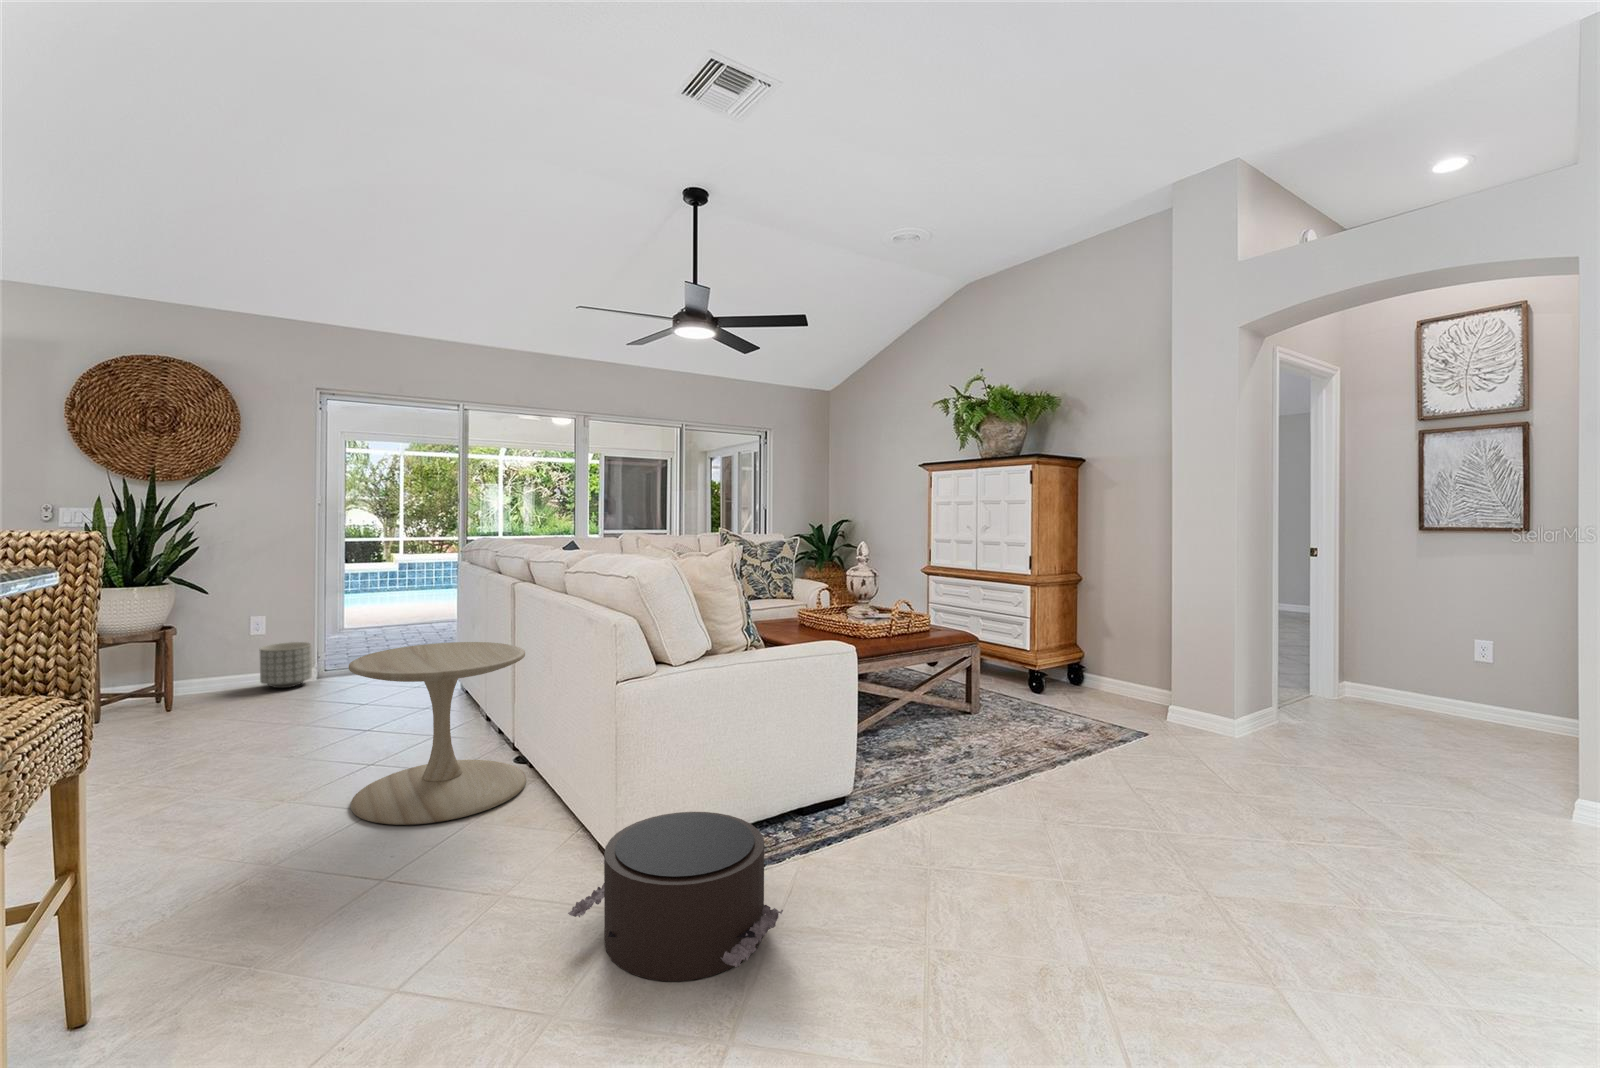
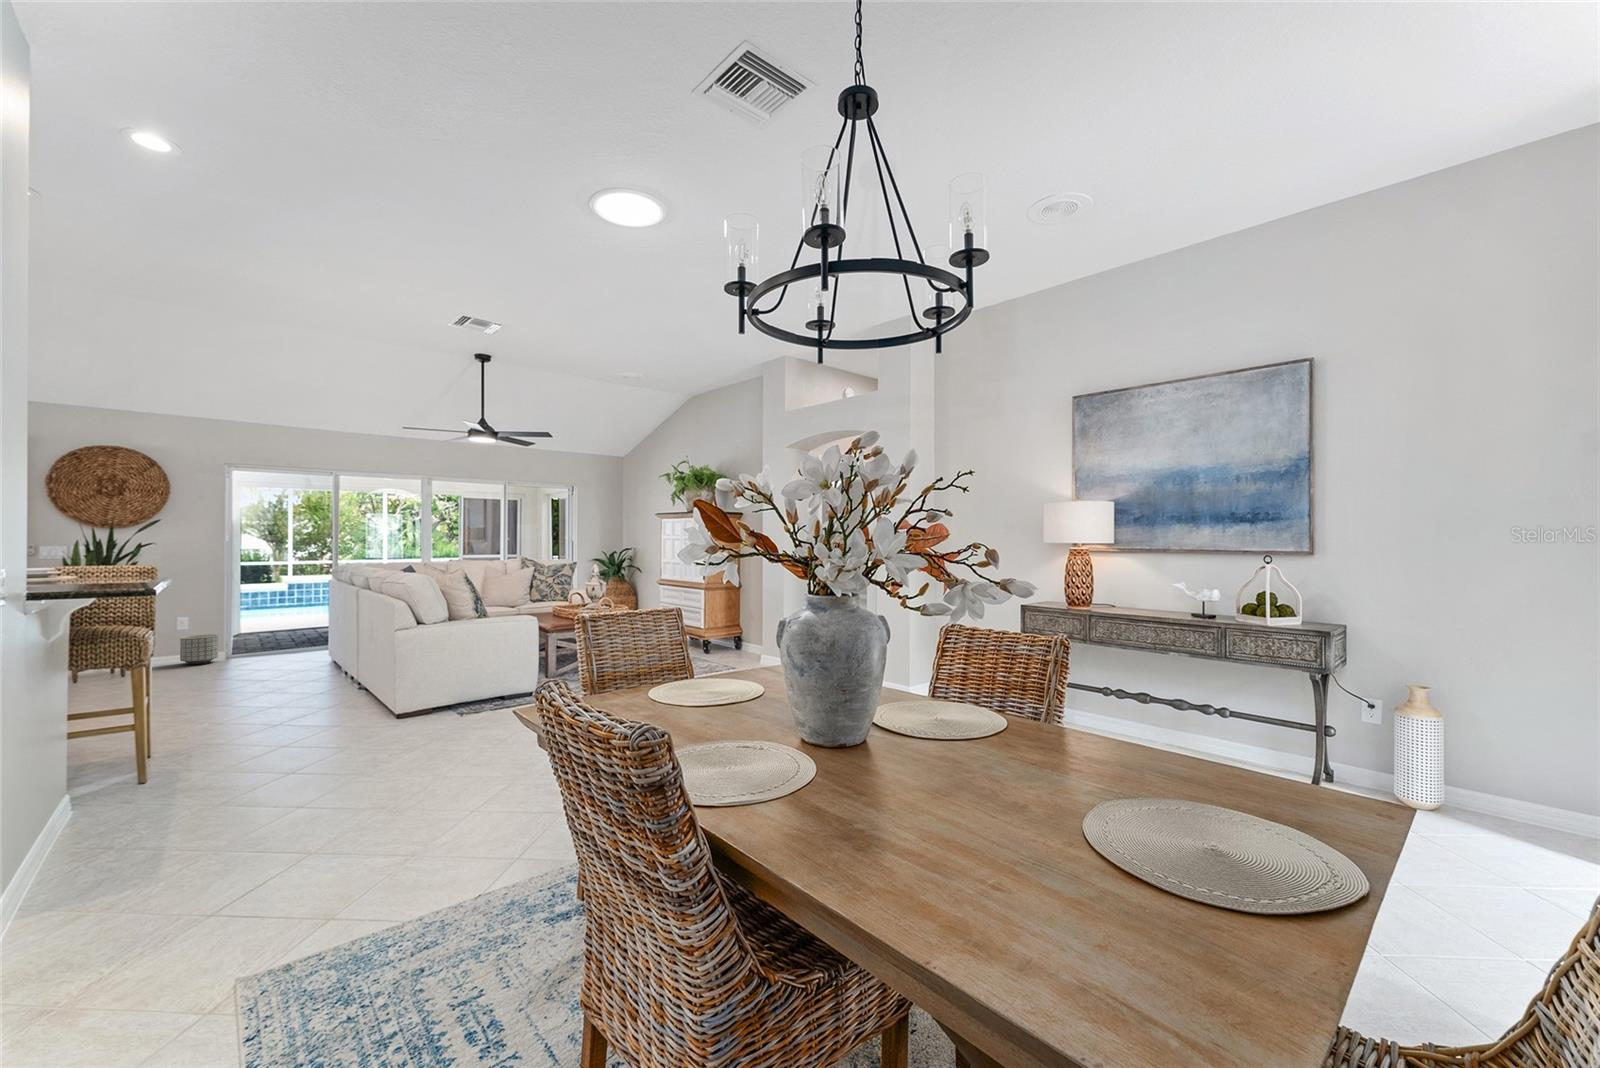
side table: present [349,642,526,825] -> none [246,621,354,711]
pouf: present [568,812,783,981] -> none [352,686,456,744]

